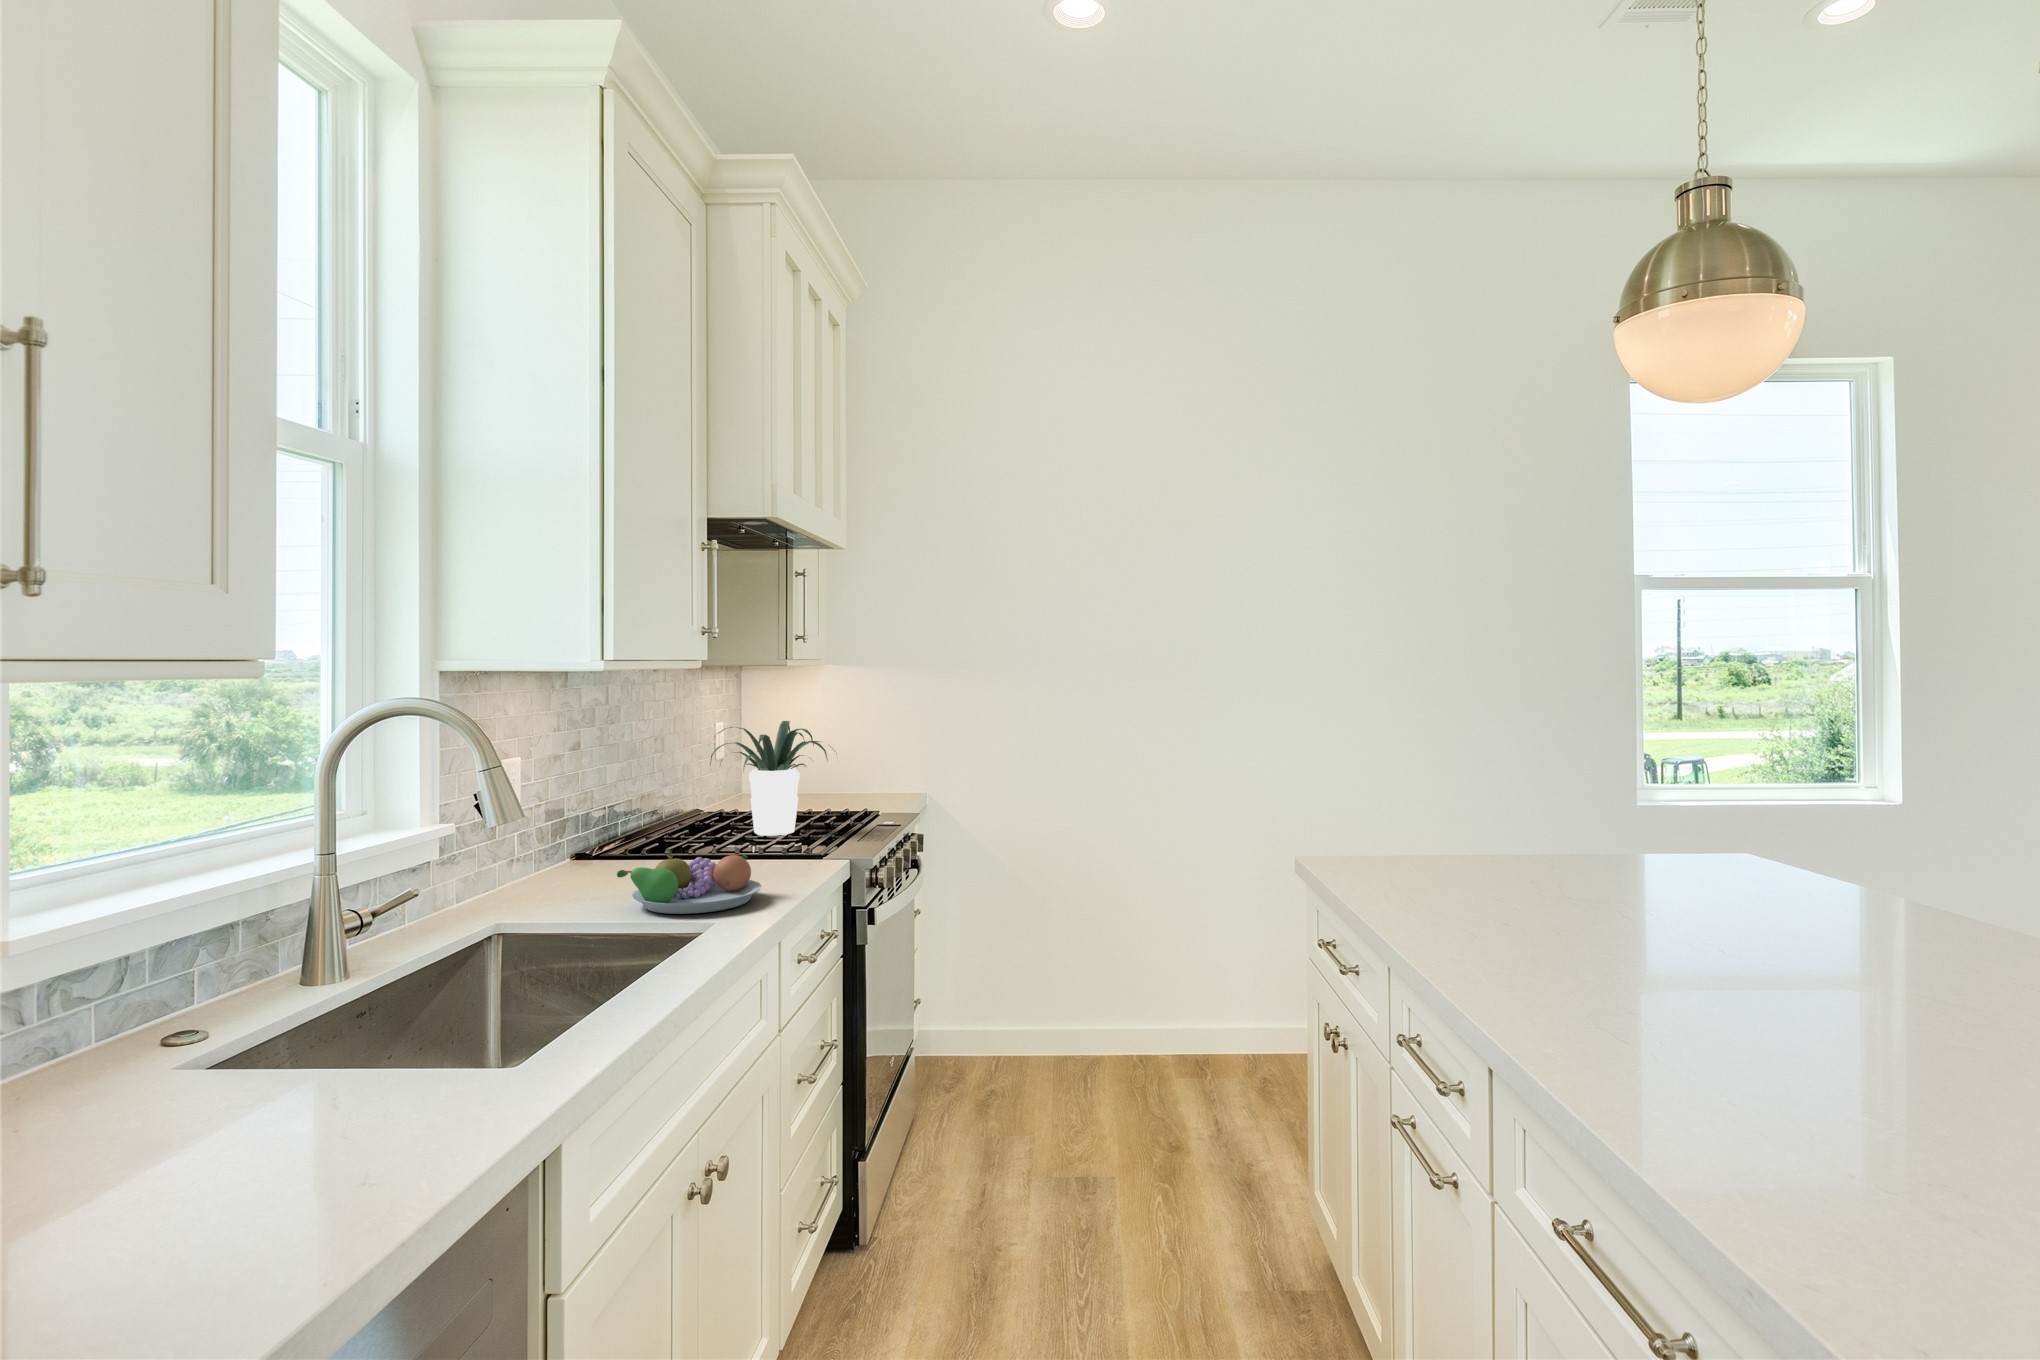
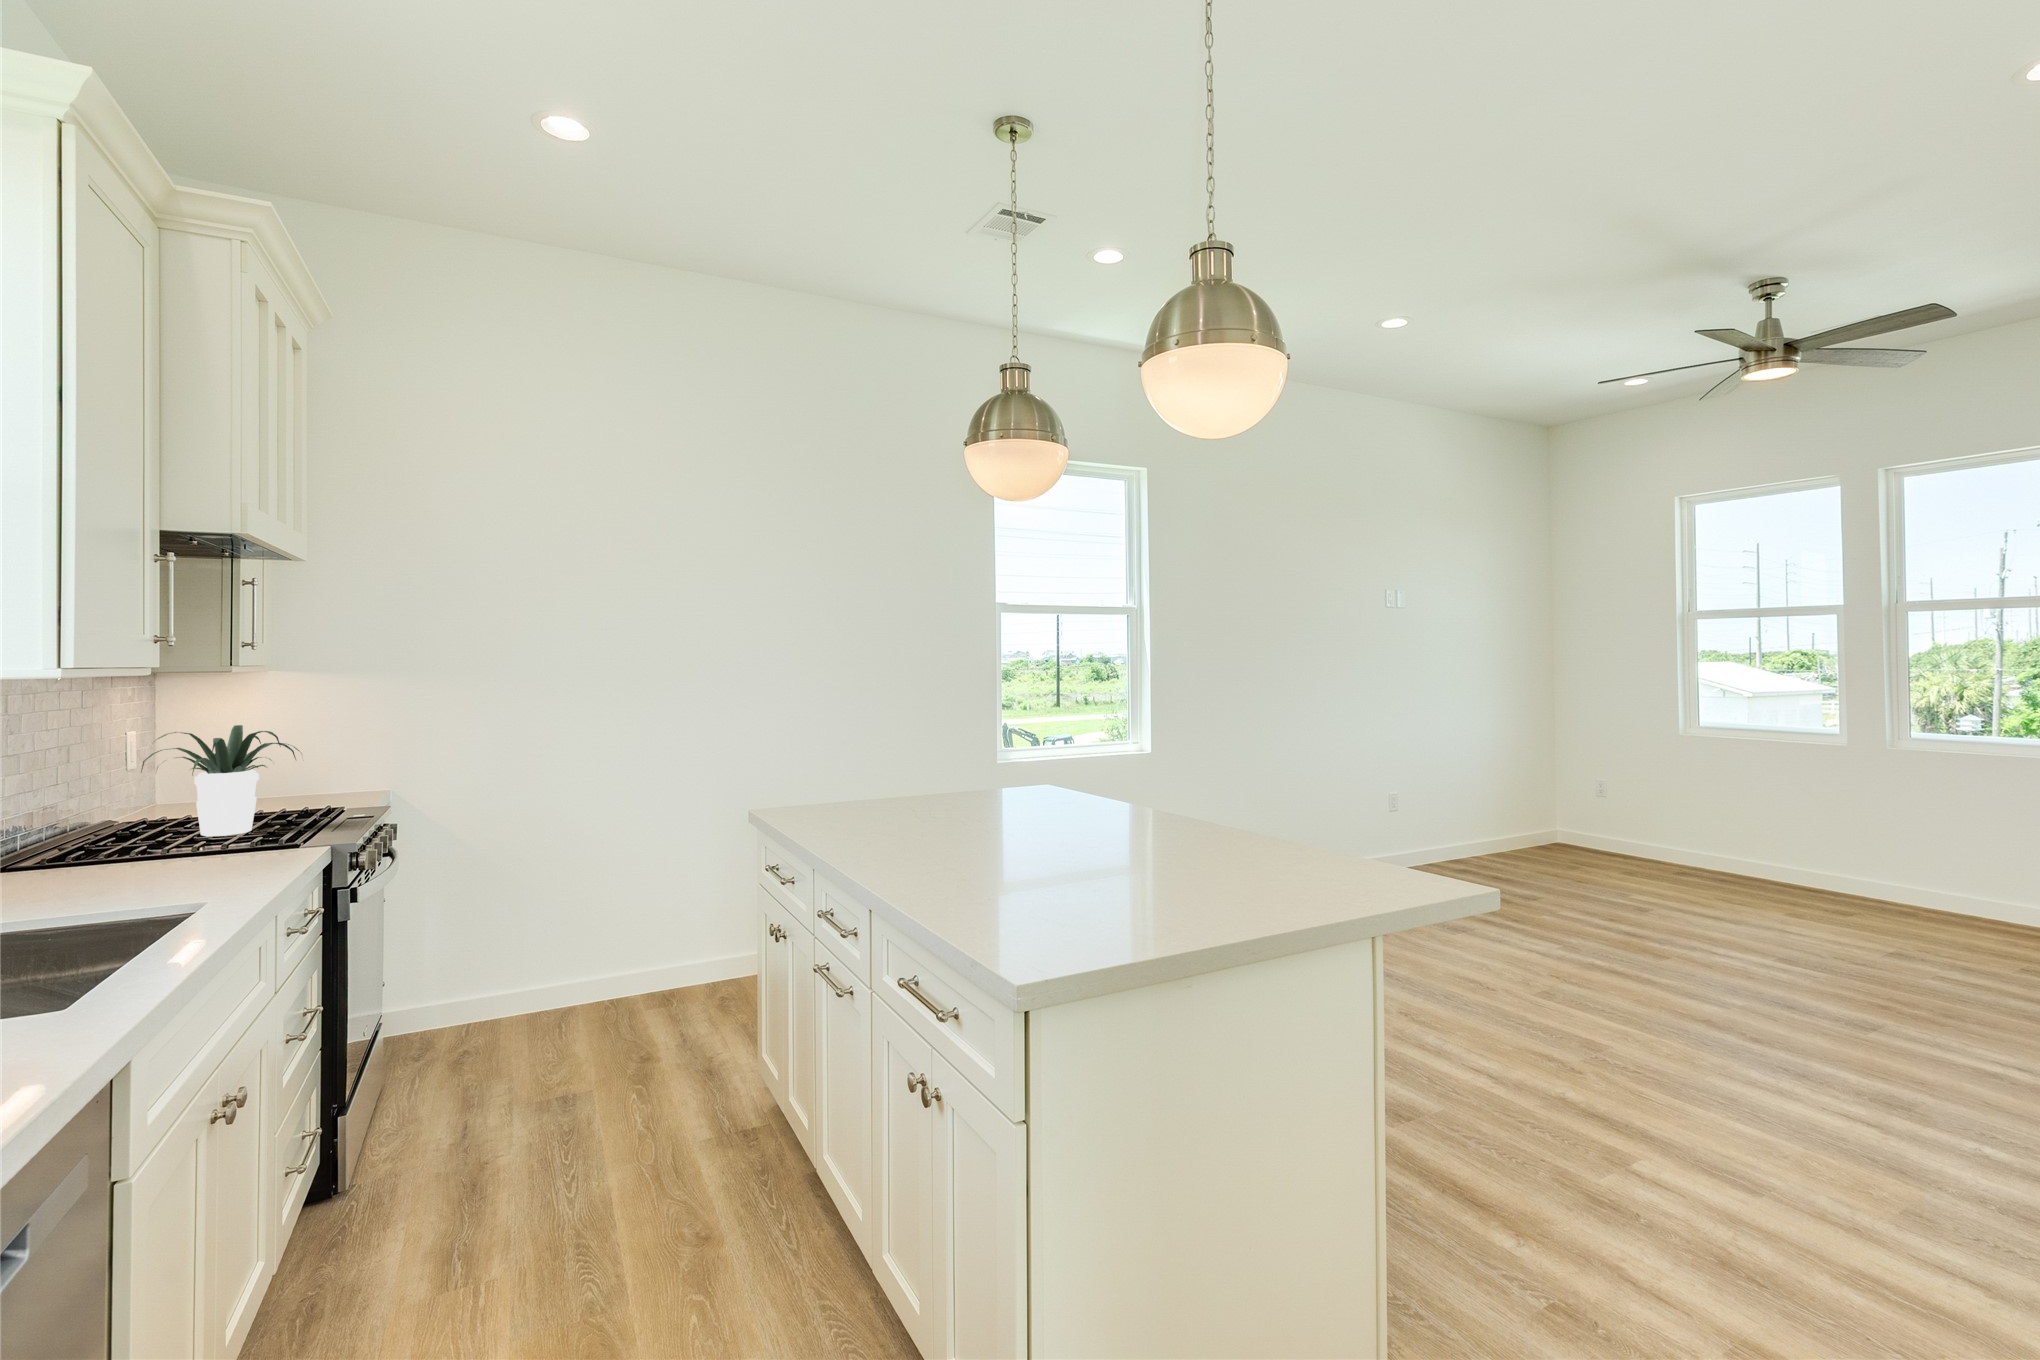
fruit bowl: present [617,850,762,914] -> none [69,844,247,902]

